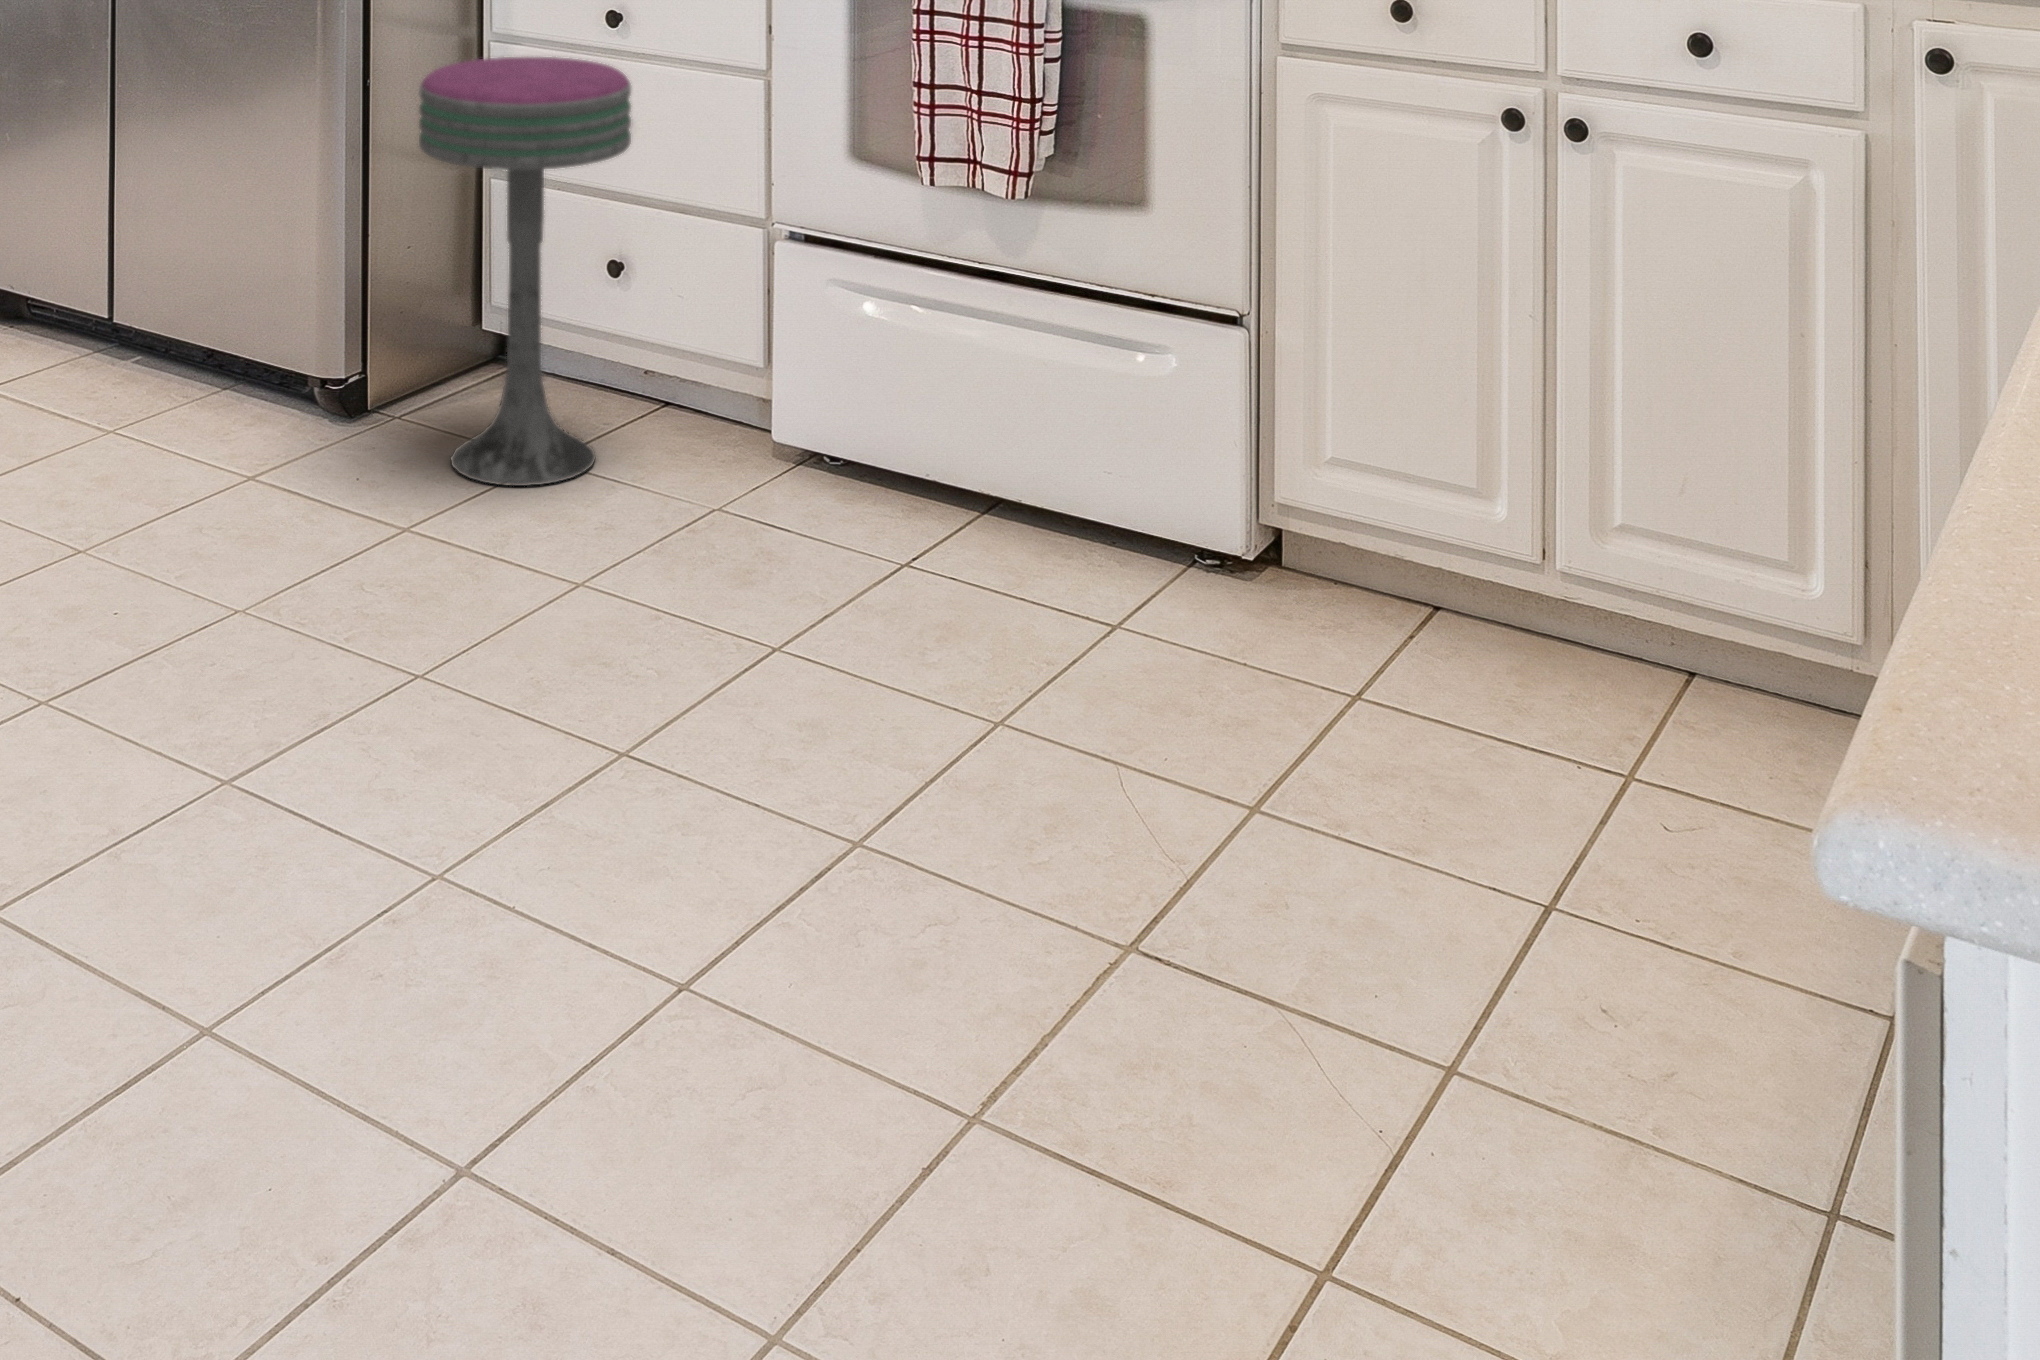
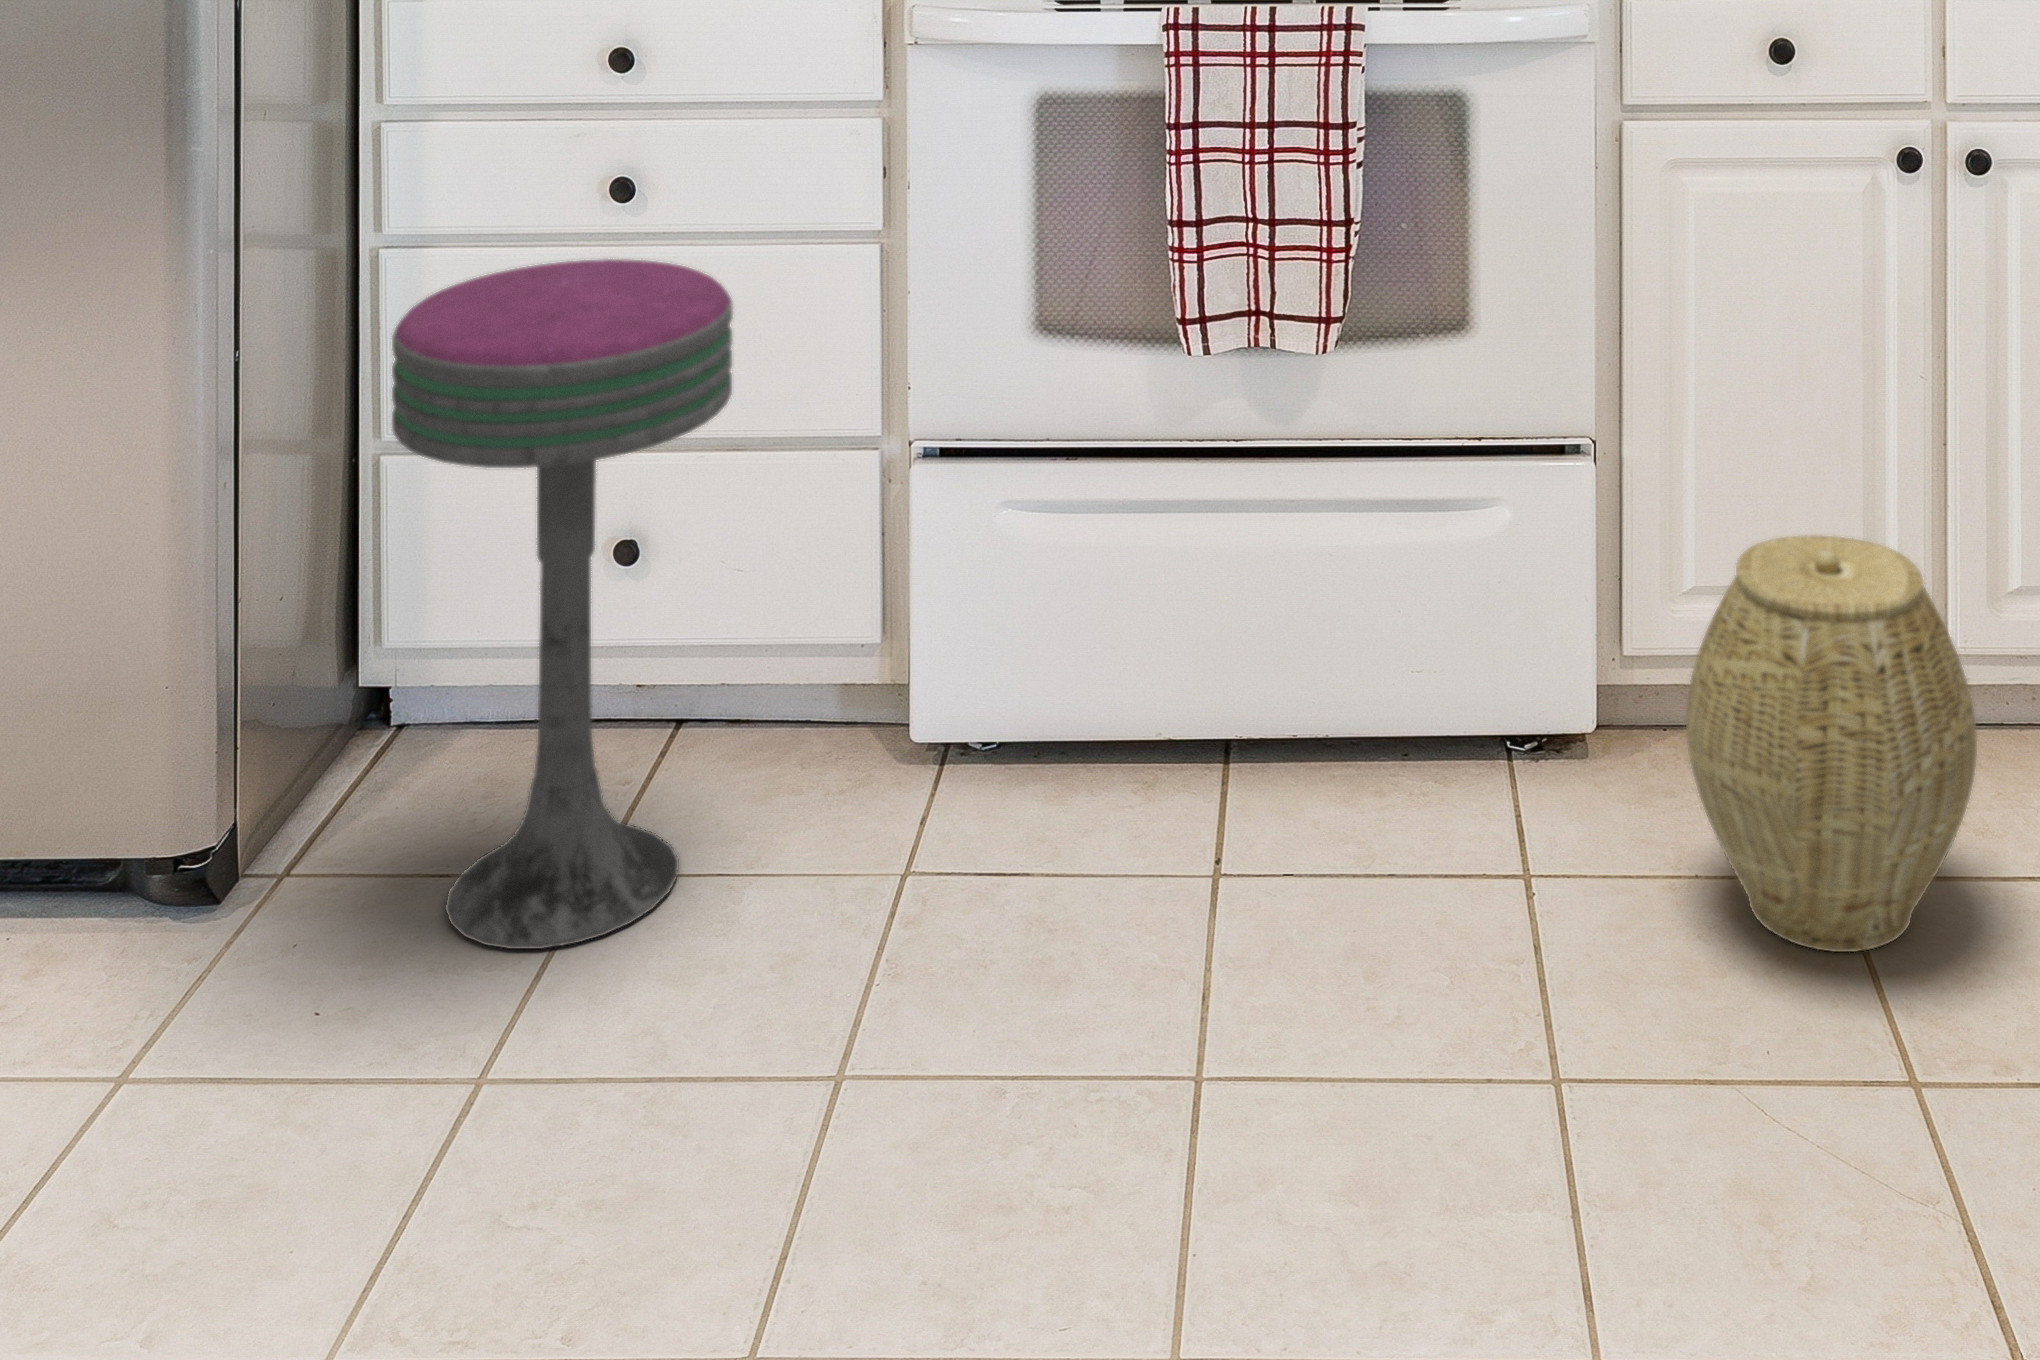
woven basket: none [1186,398,1431,731] -> present [1686,535,1977,952]

